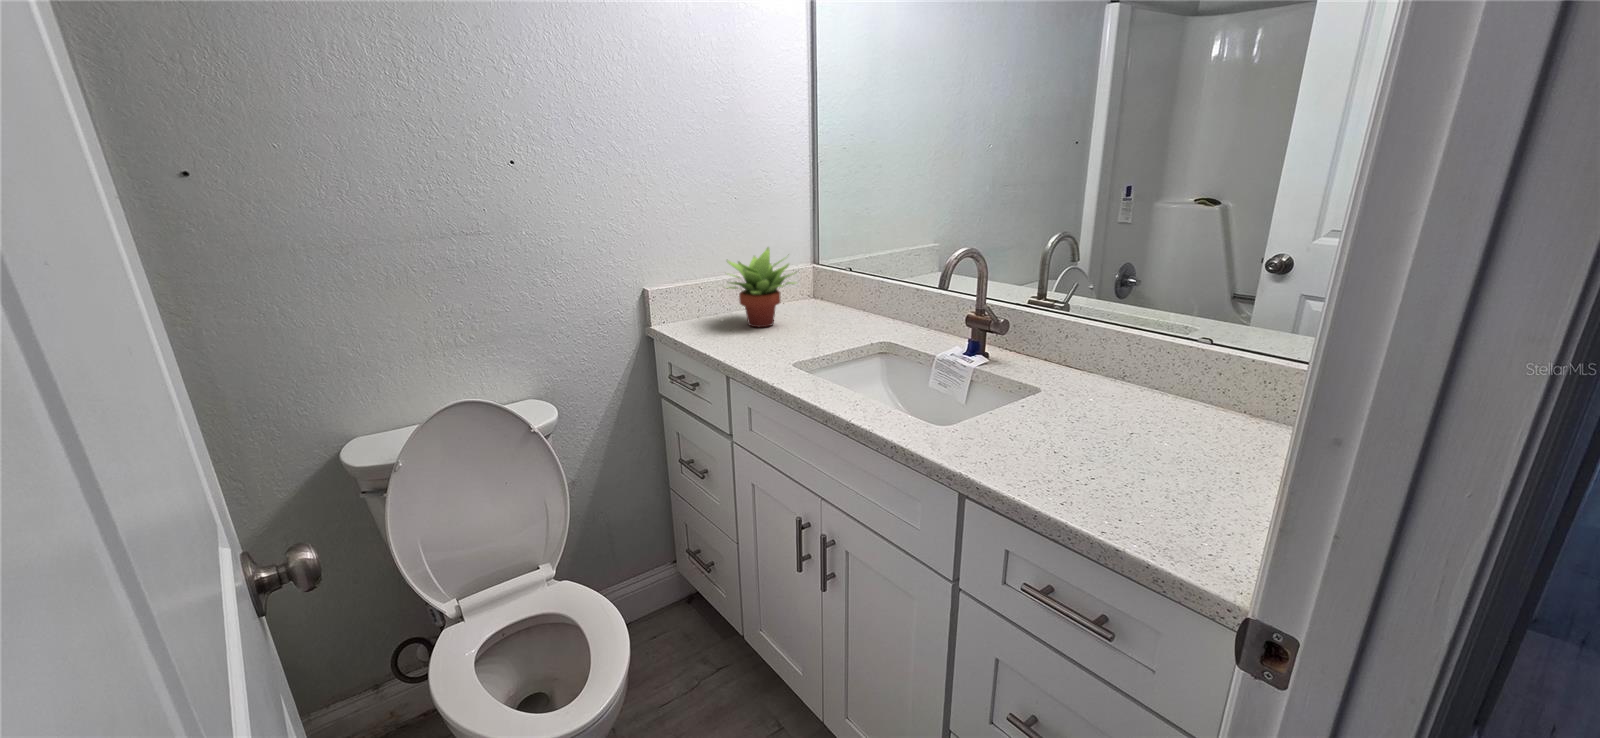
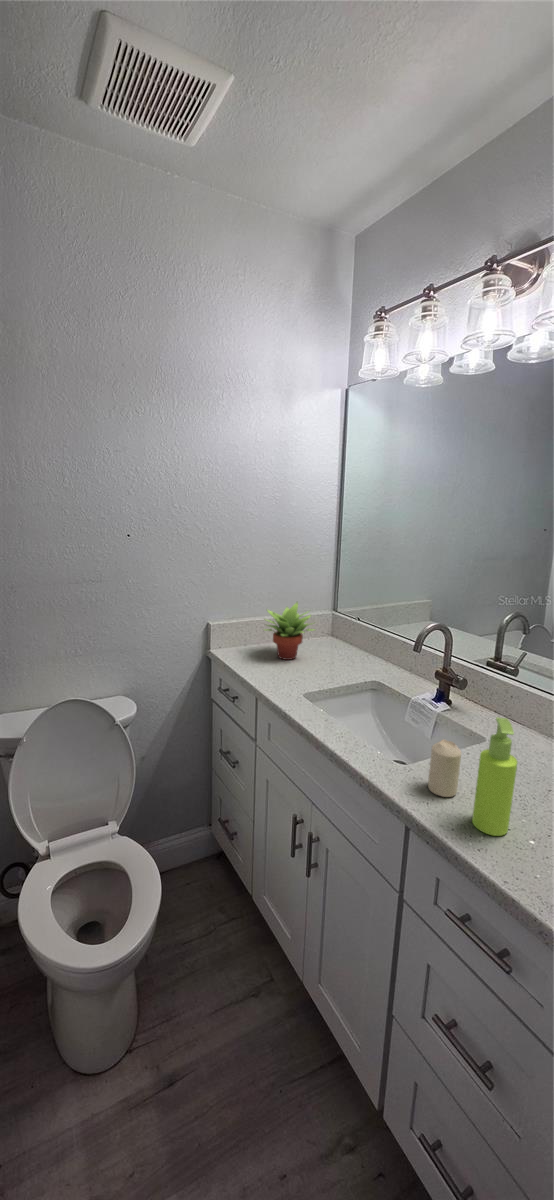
soap dispenser: none [1043,336,1100,487] -> present [472,717,517,836]
candle: none [981,382,1023,454] -> present [428,739,461,797]

